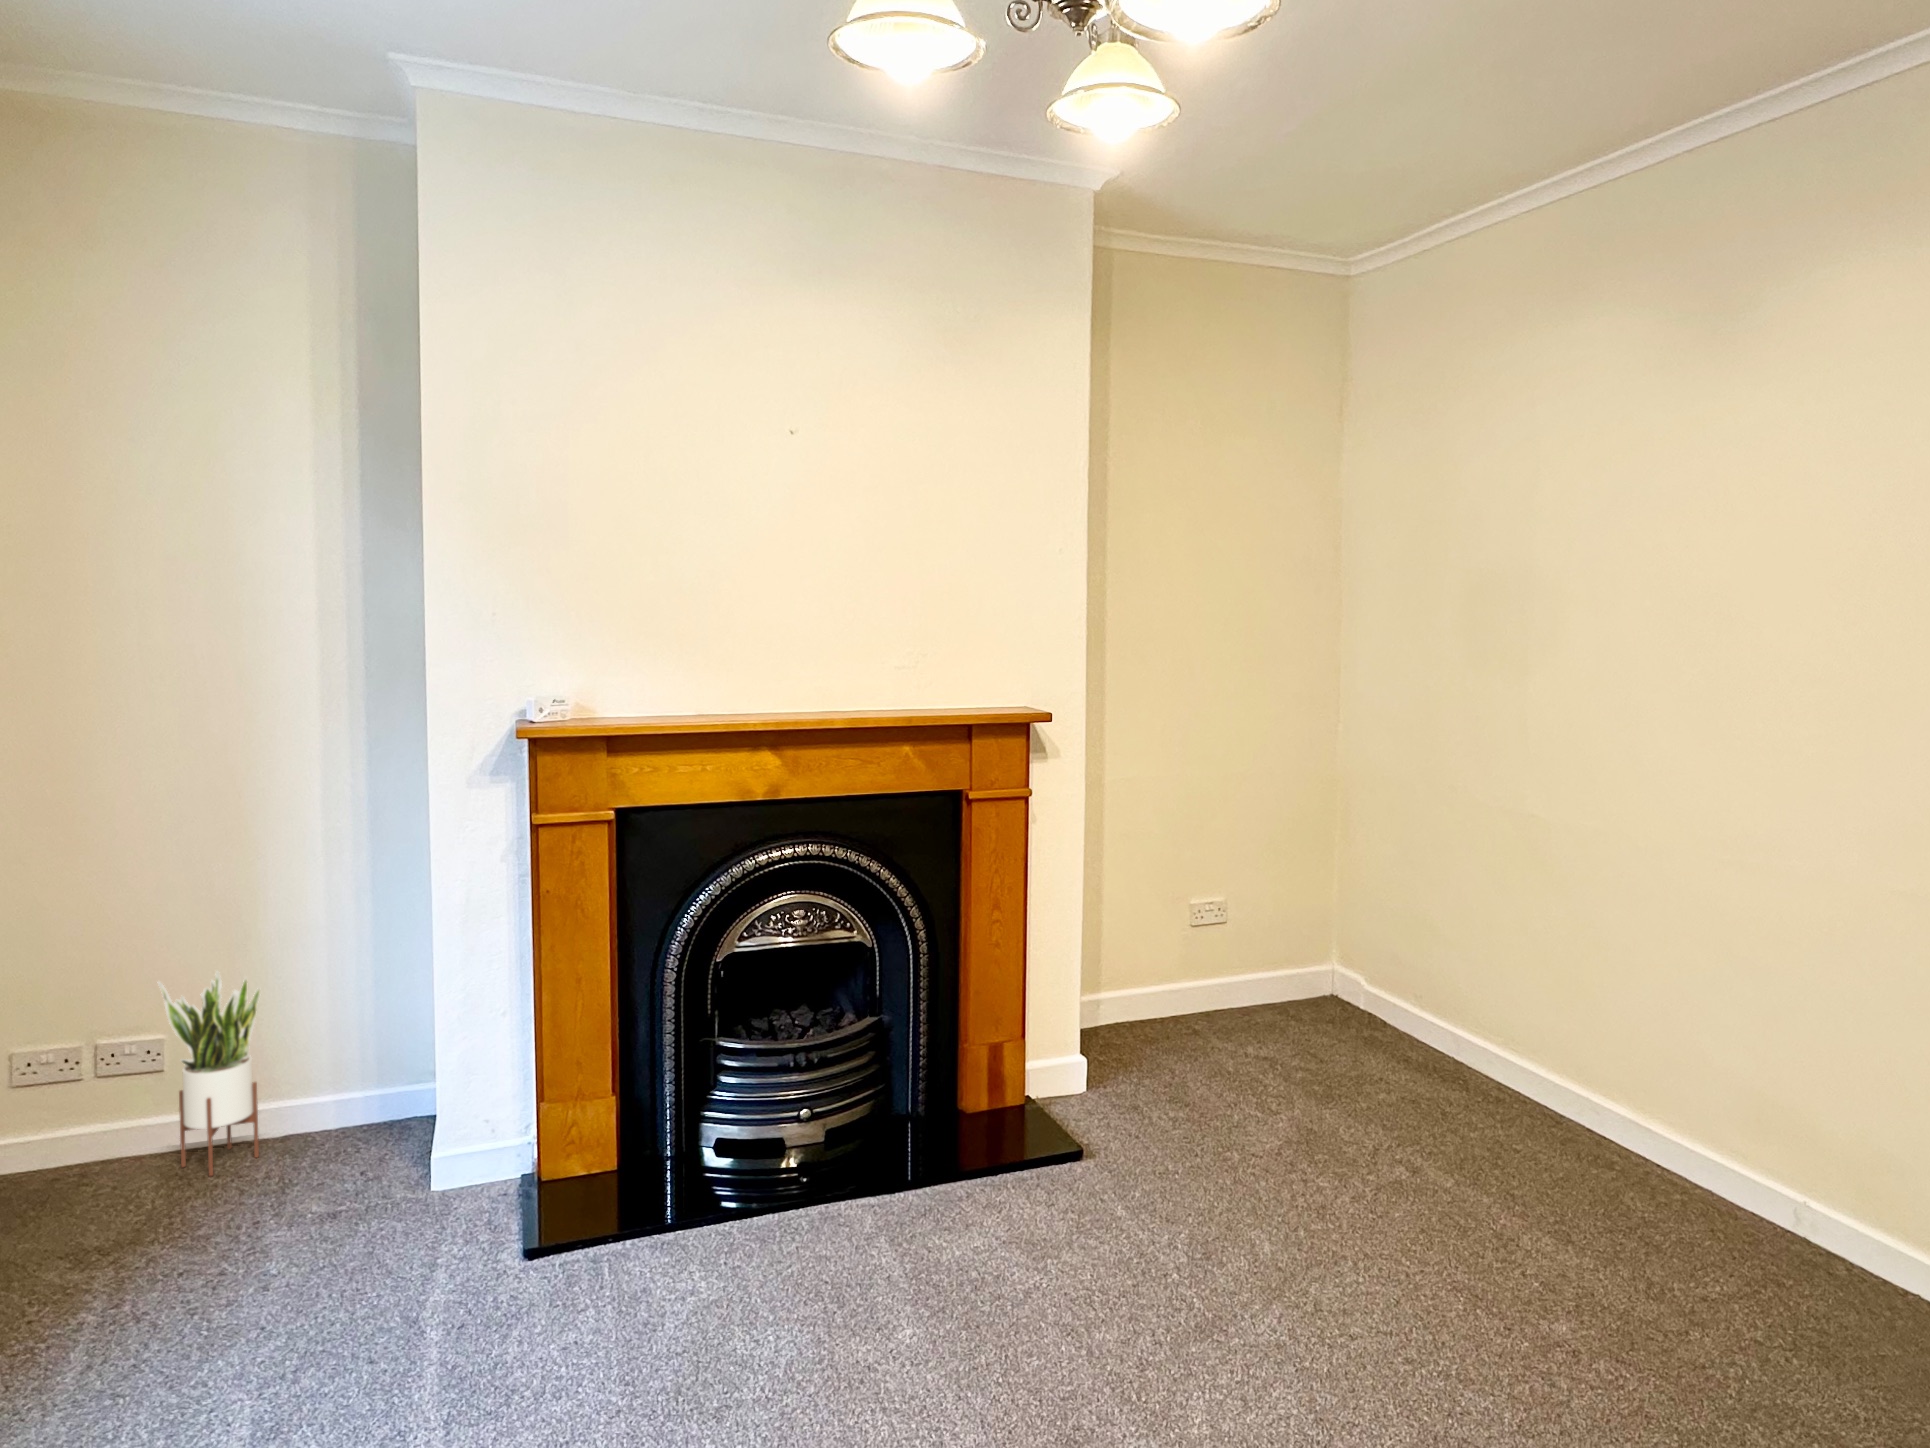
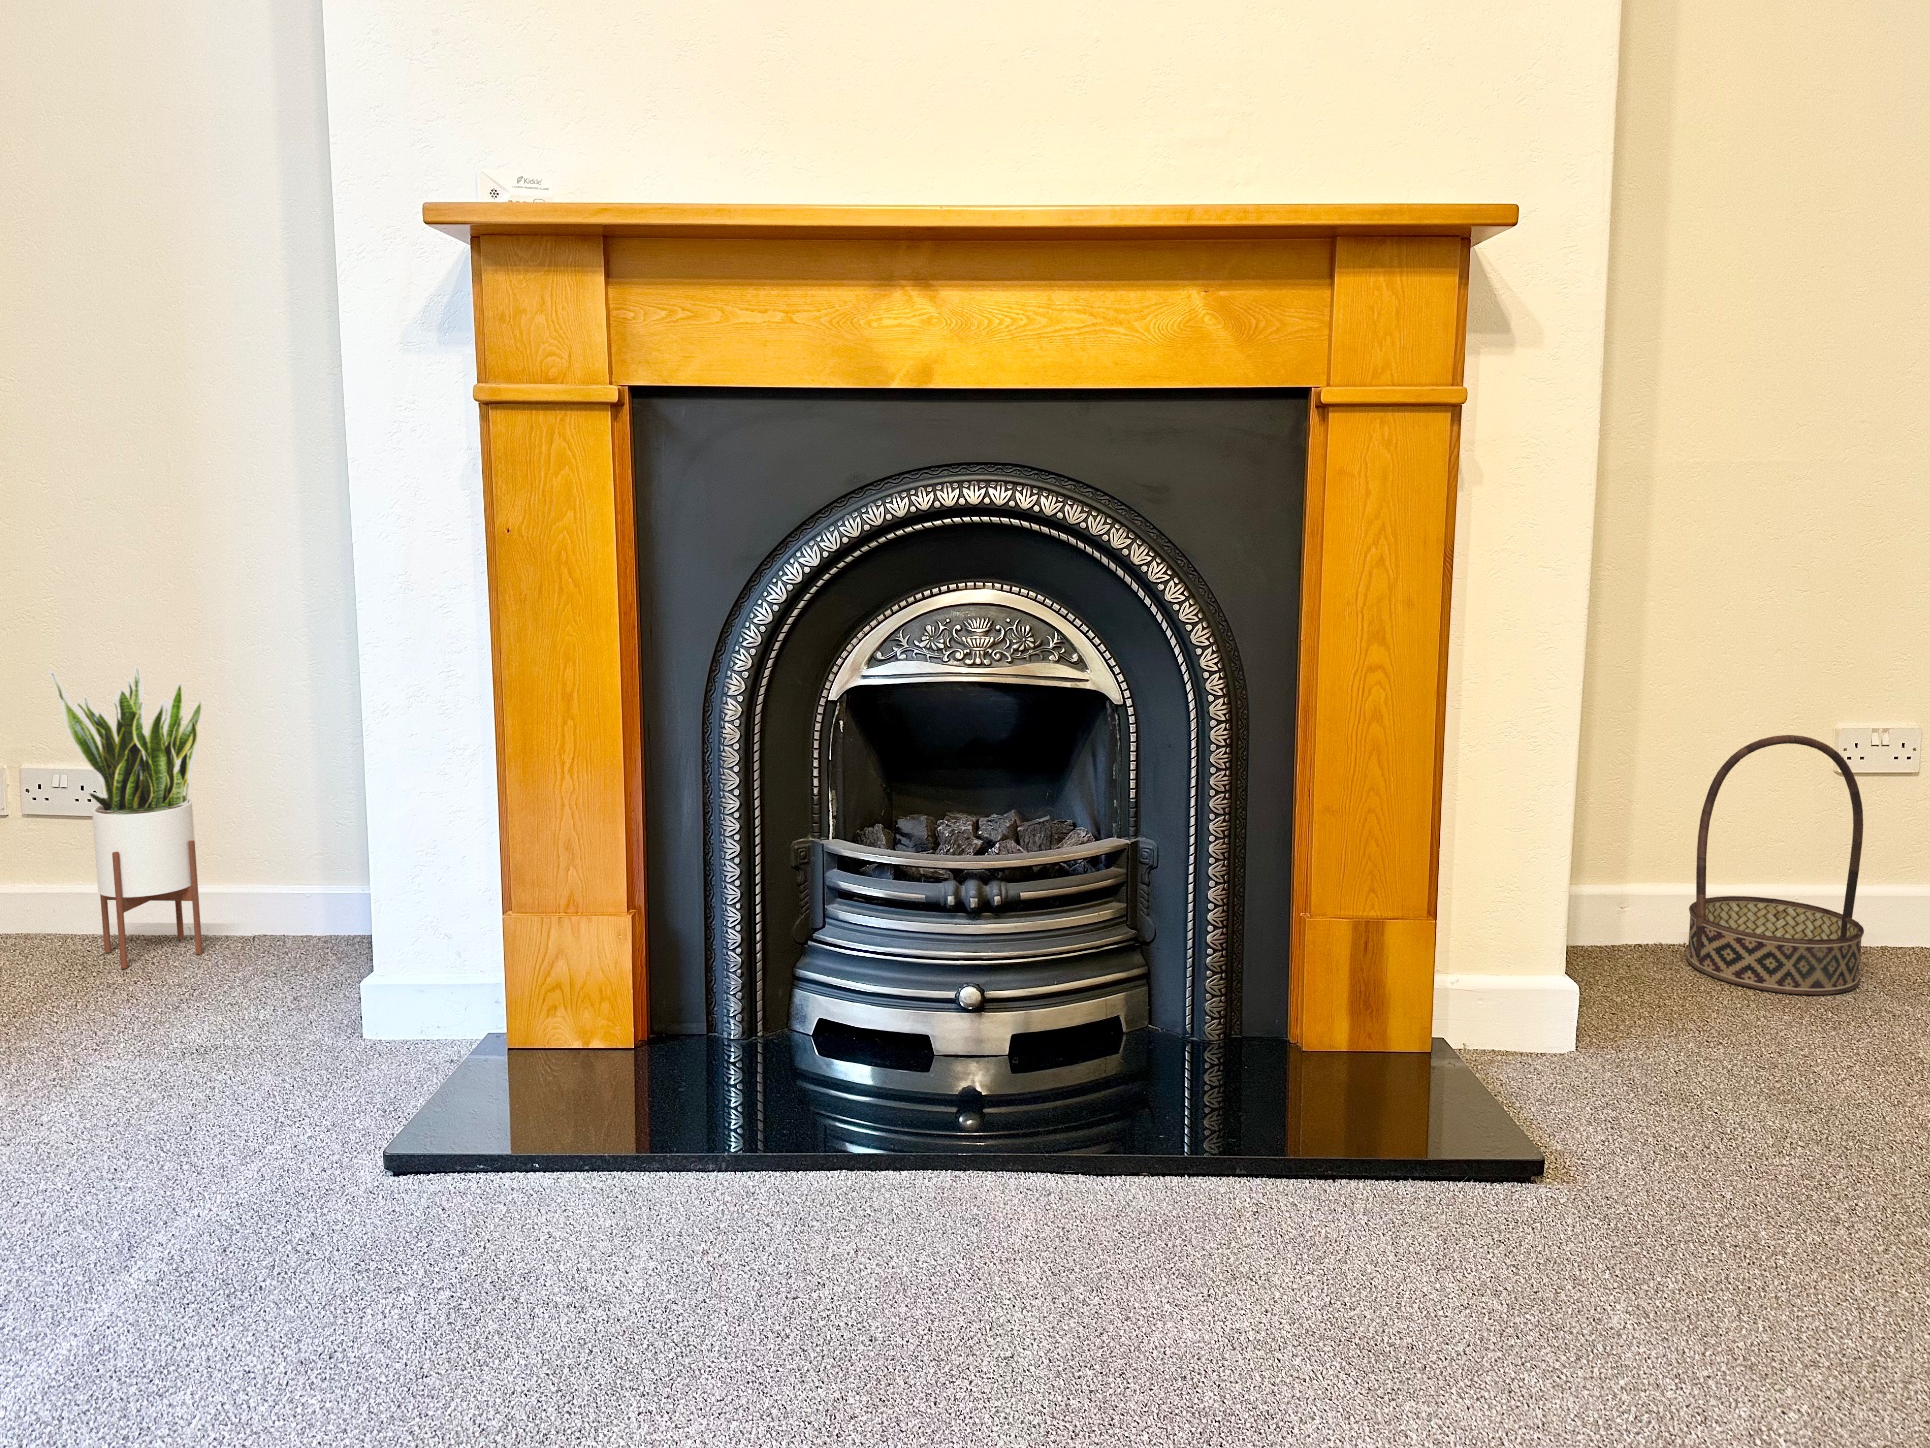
basket: none [1135,917,1210,1047] -> present [1686,735,1864,995]

